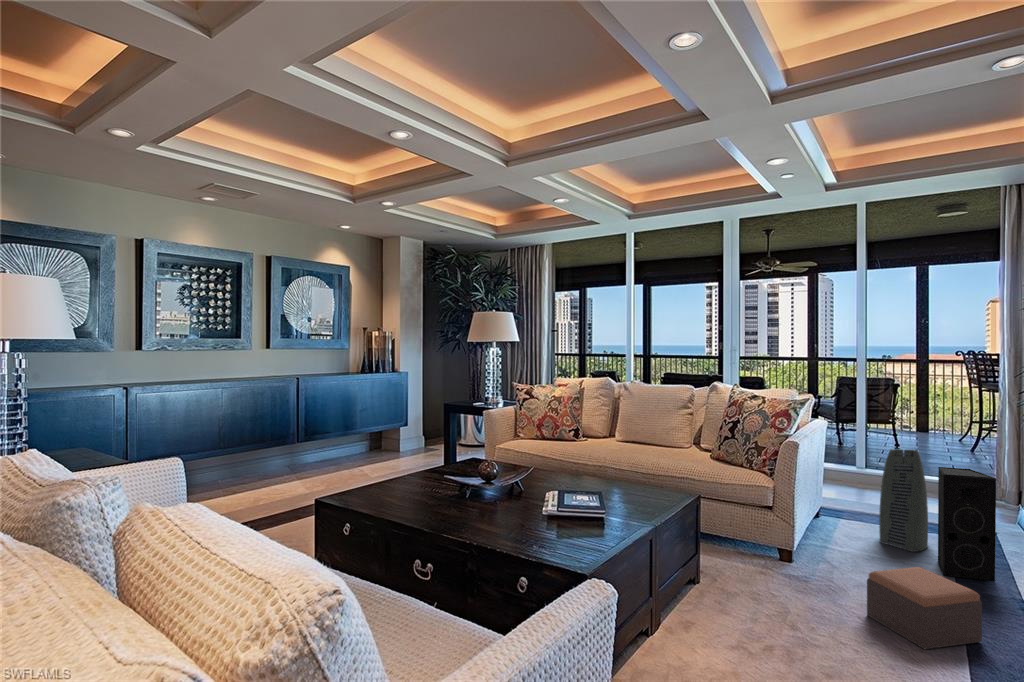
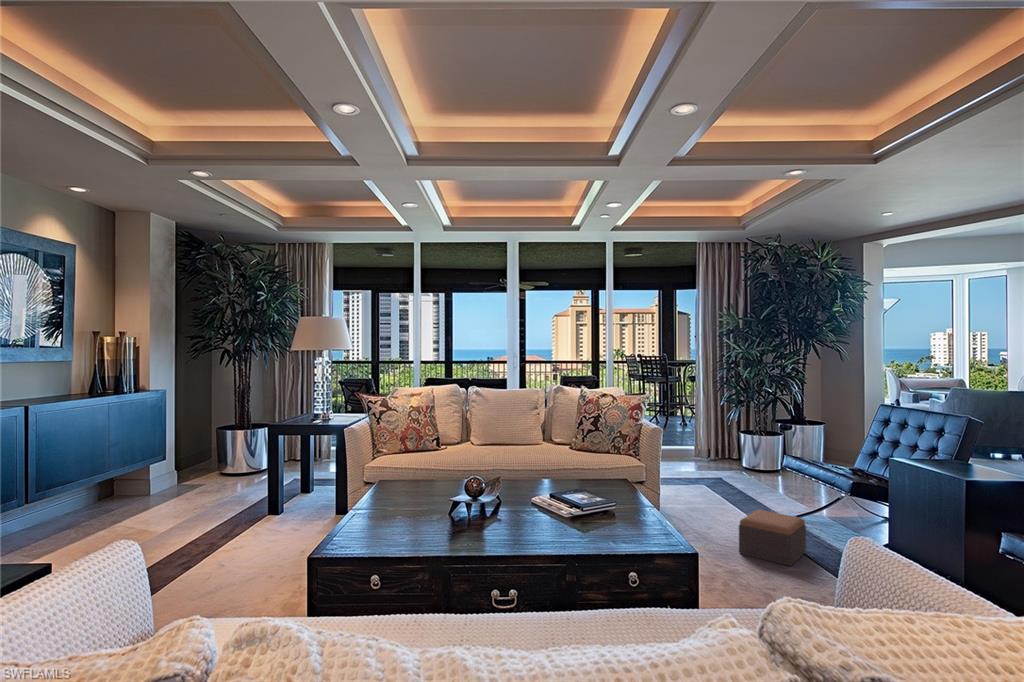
air purifier: present [879,449,928,552] -> none [681,426,711,503]
speaker: present [938,467,996,582] -> none [726,436,766,515]

